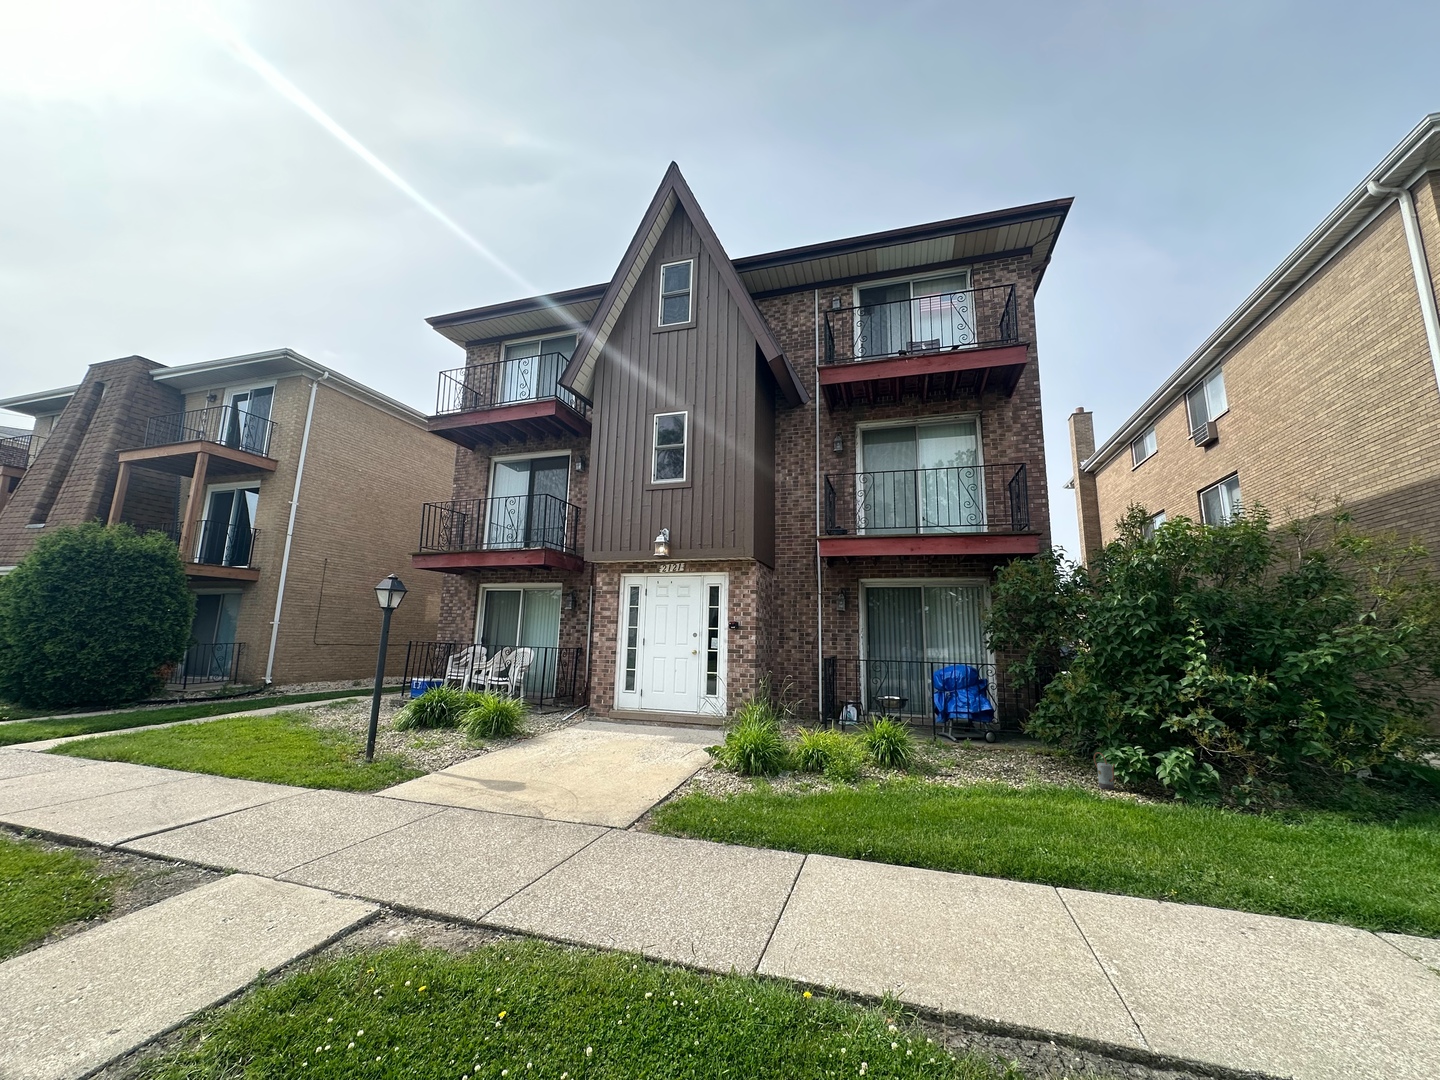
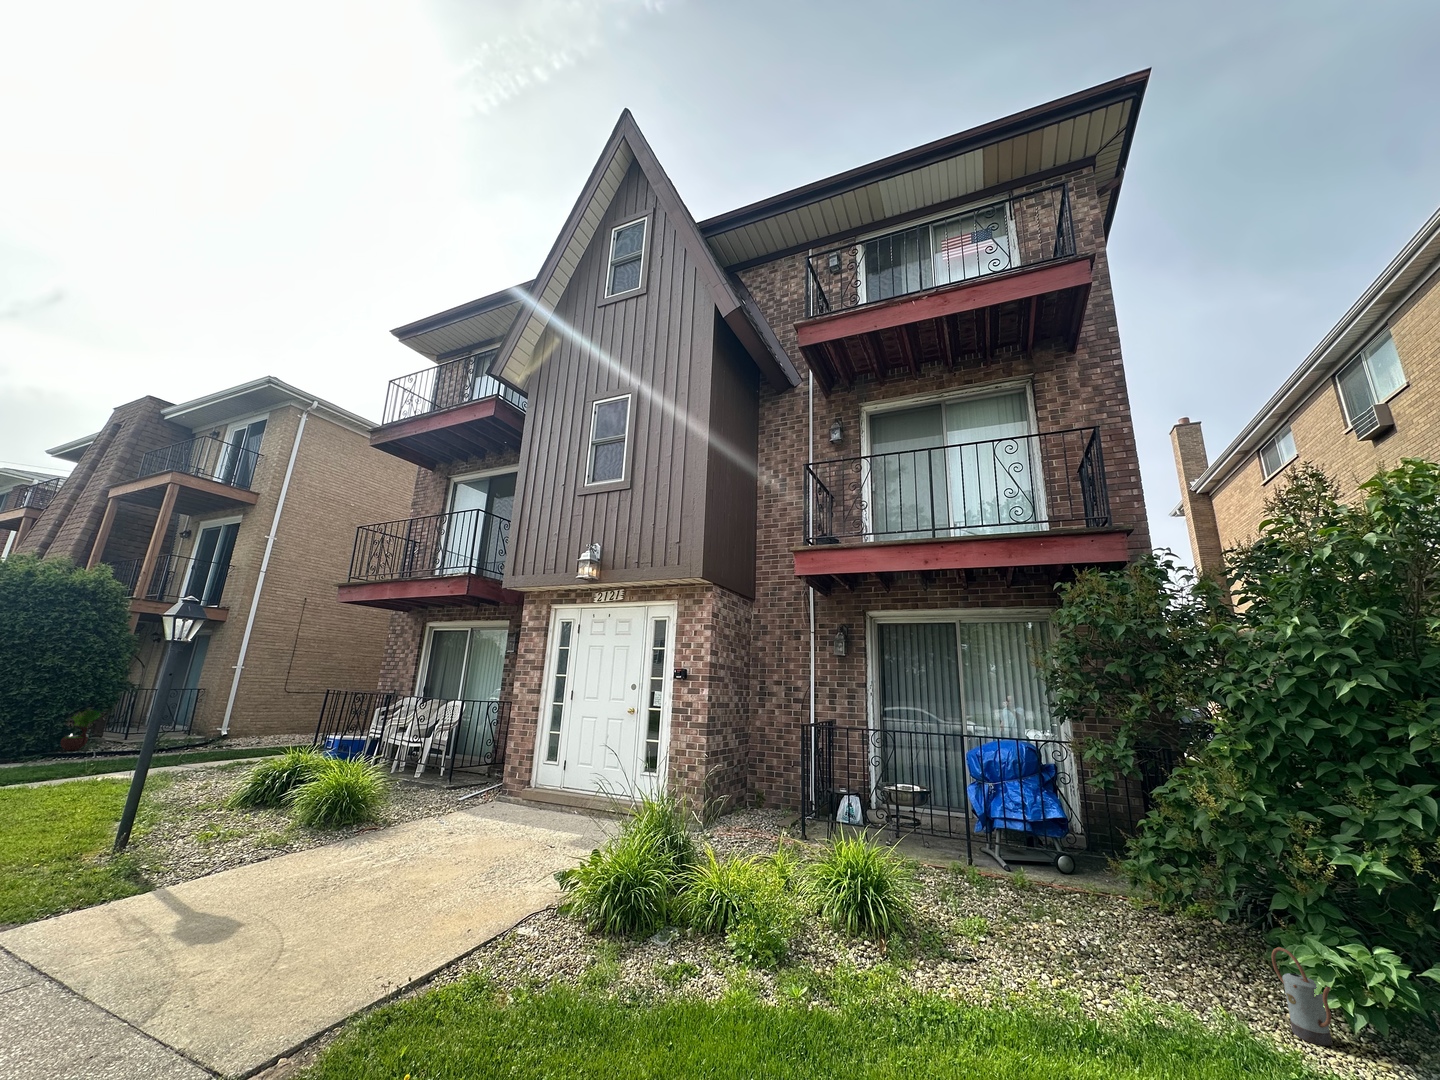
potted tree: none [142,663,175,702] -> present [60,709,103,751]

